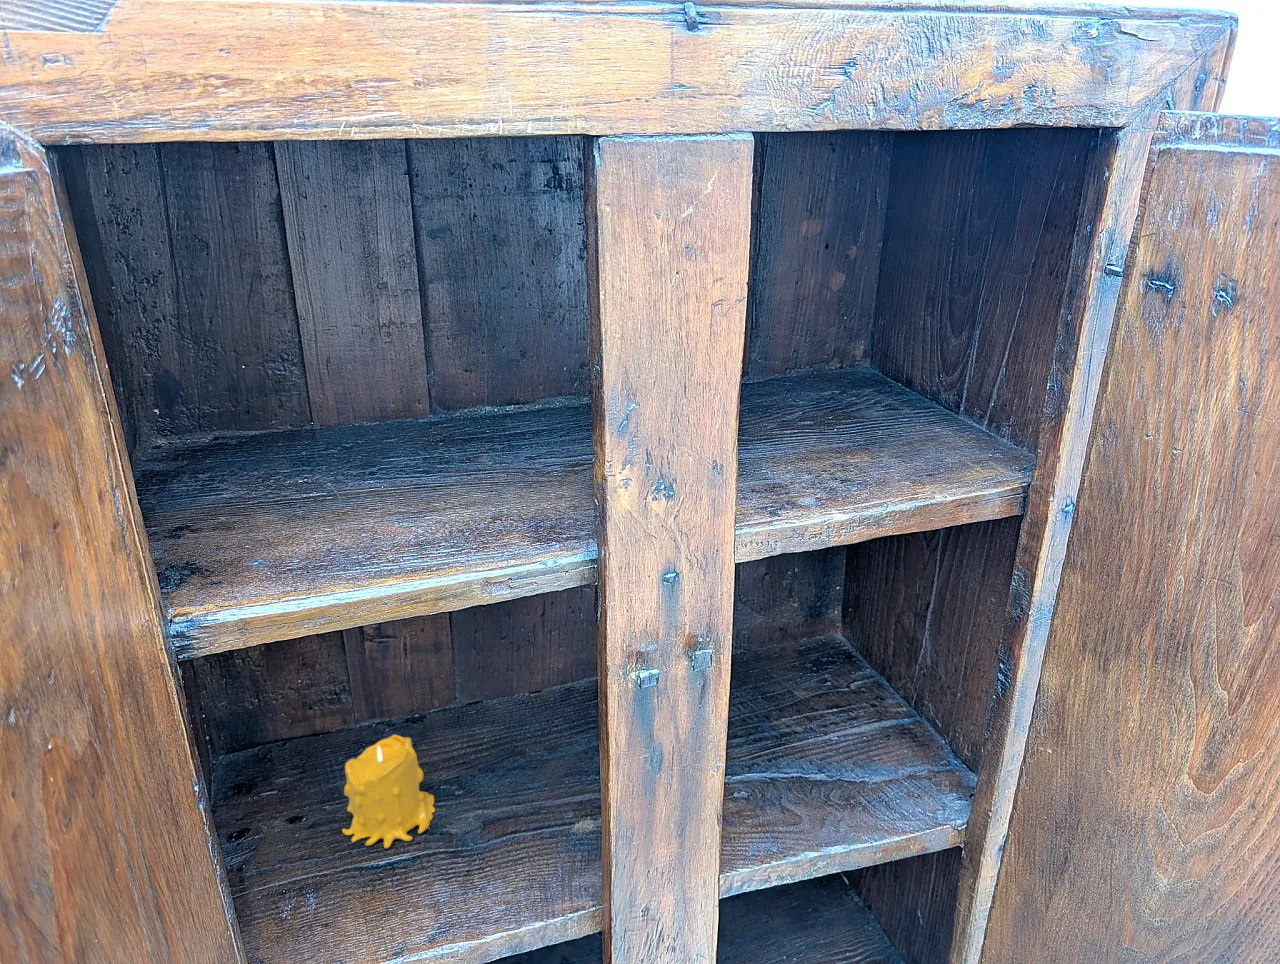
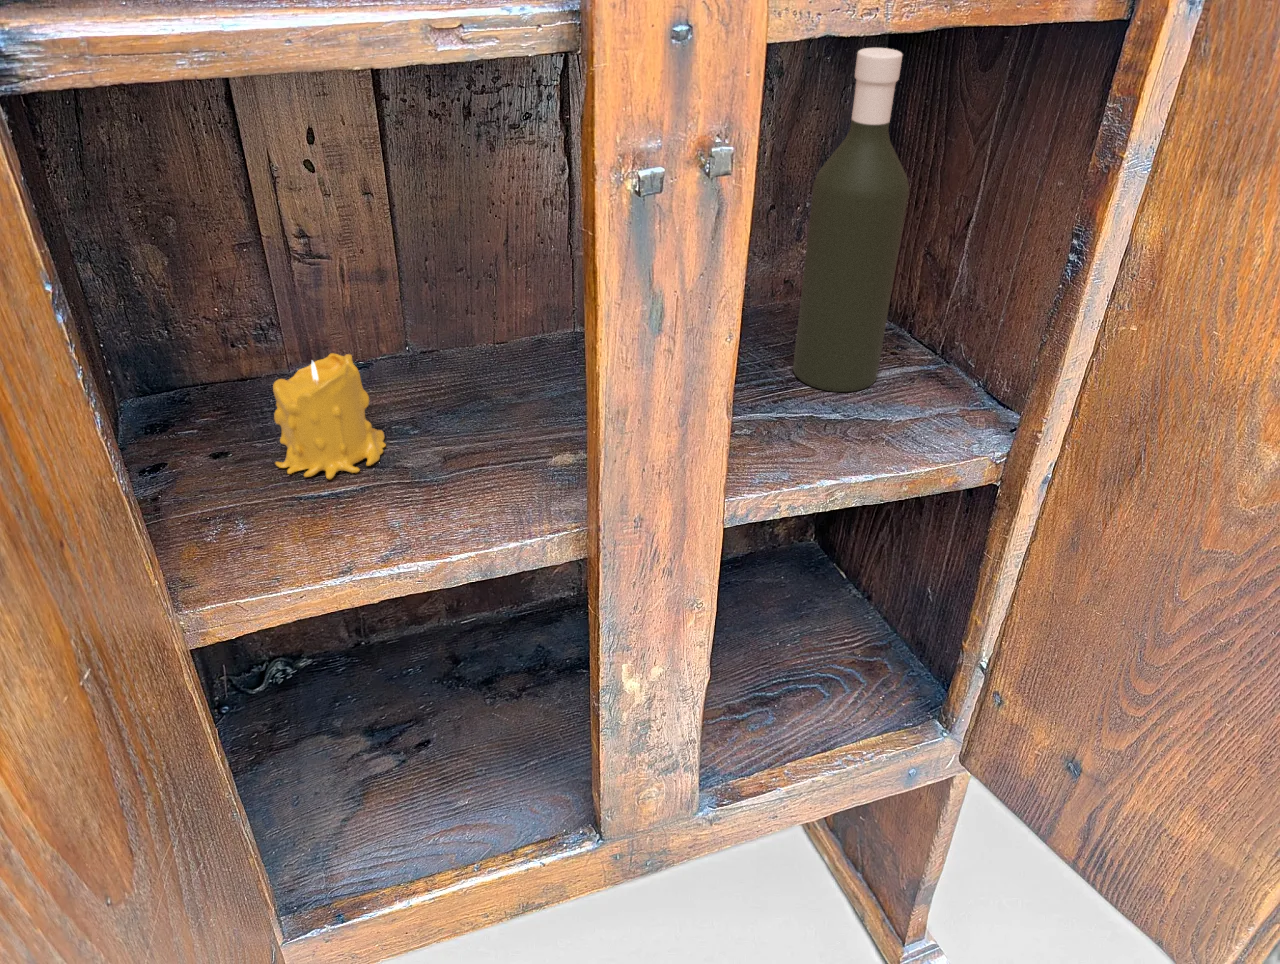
bottle: none [785,485,873,749] -> present [793,48,909,392]

